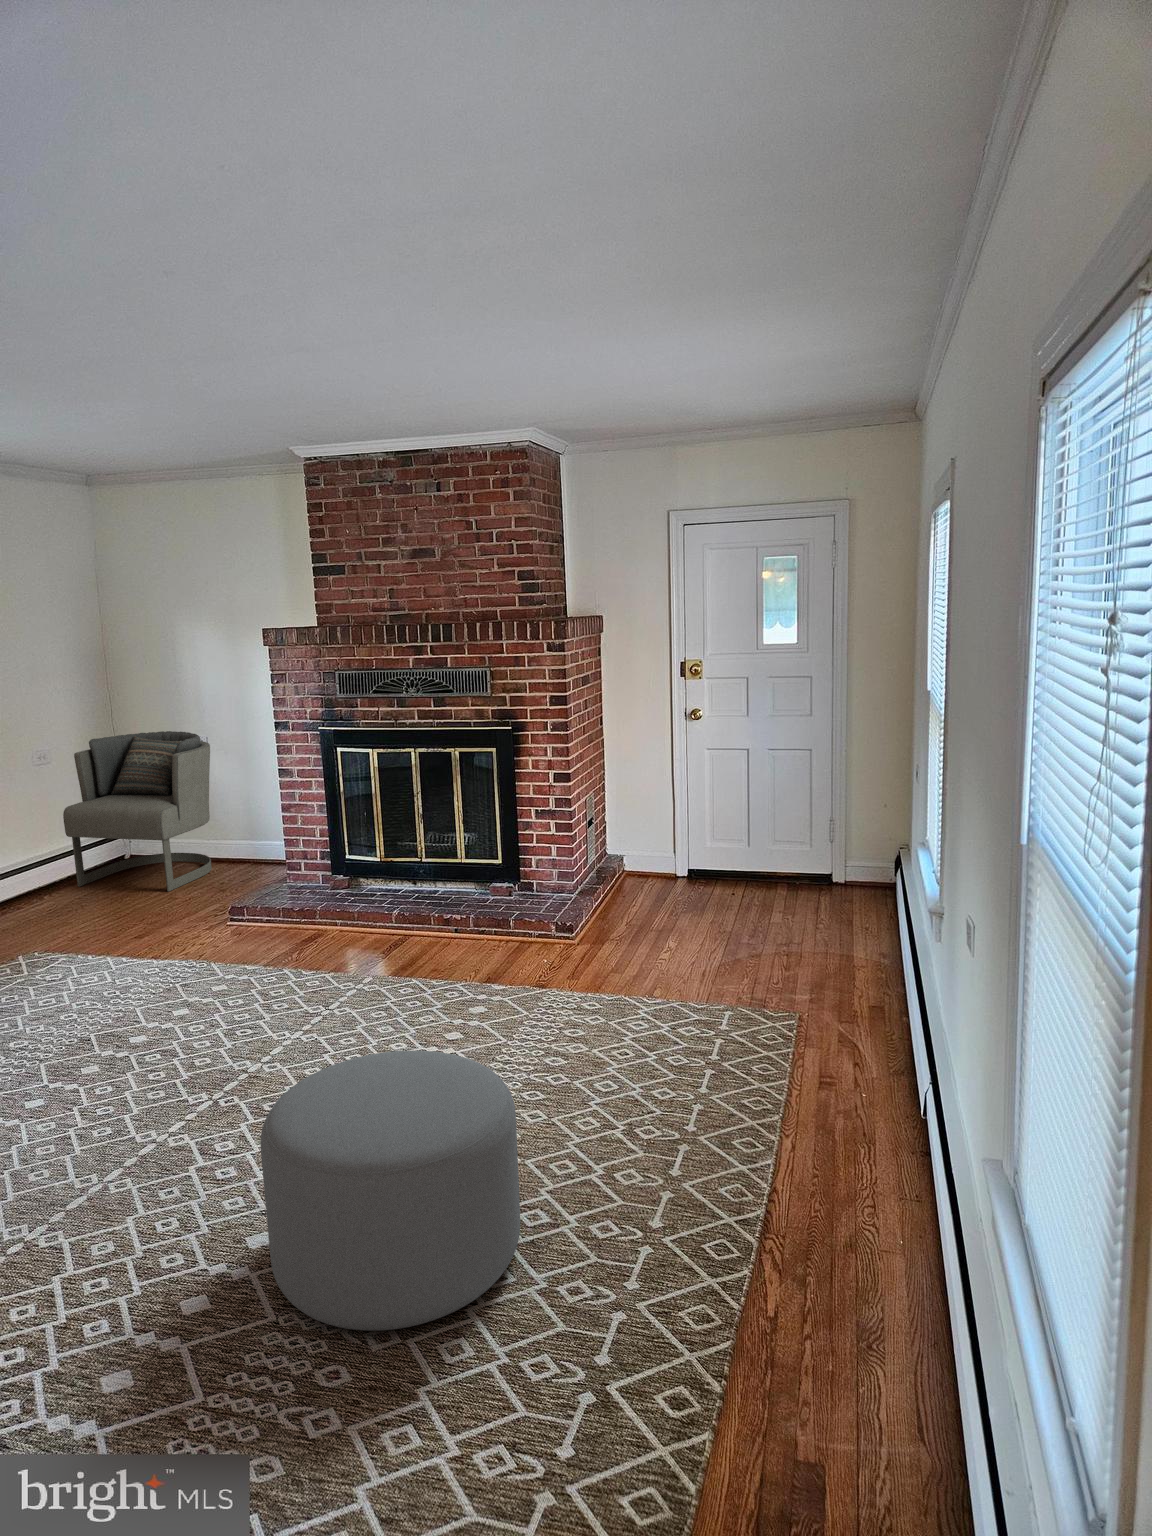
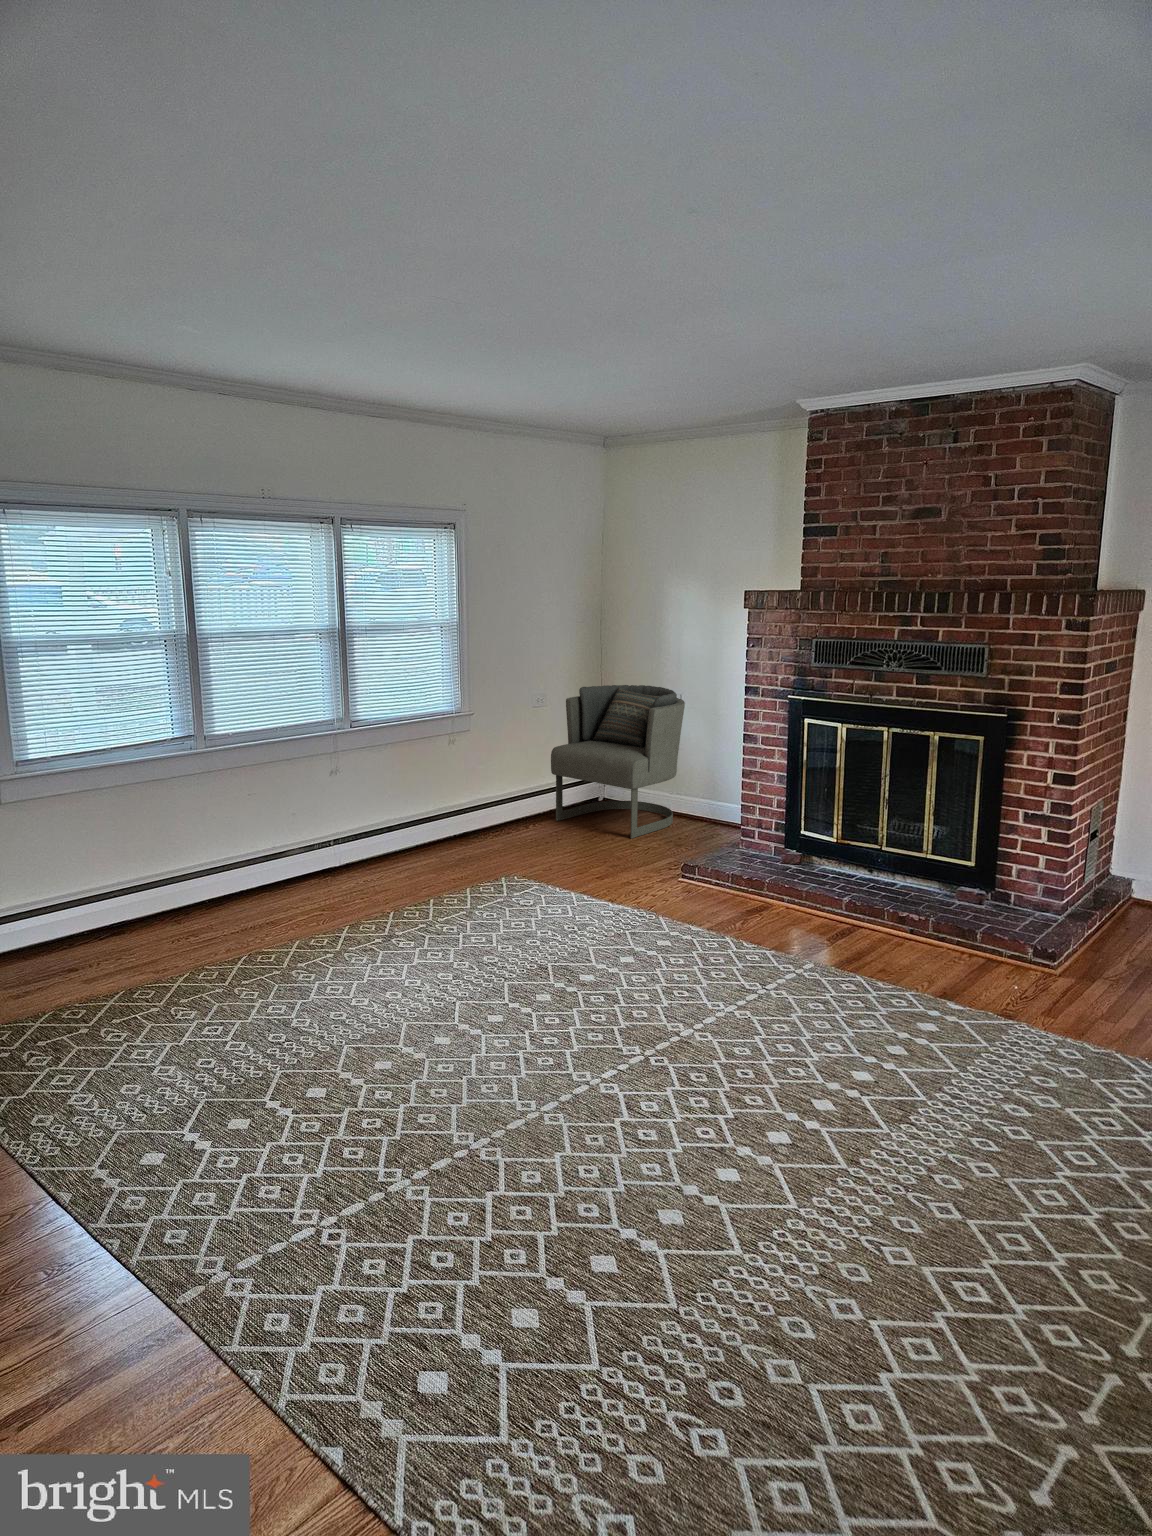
ottoman: present [261,1050,520,1331] -> none [679,1059,966,1374]

